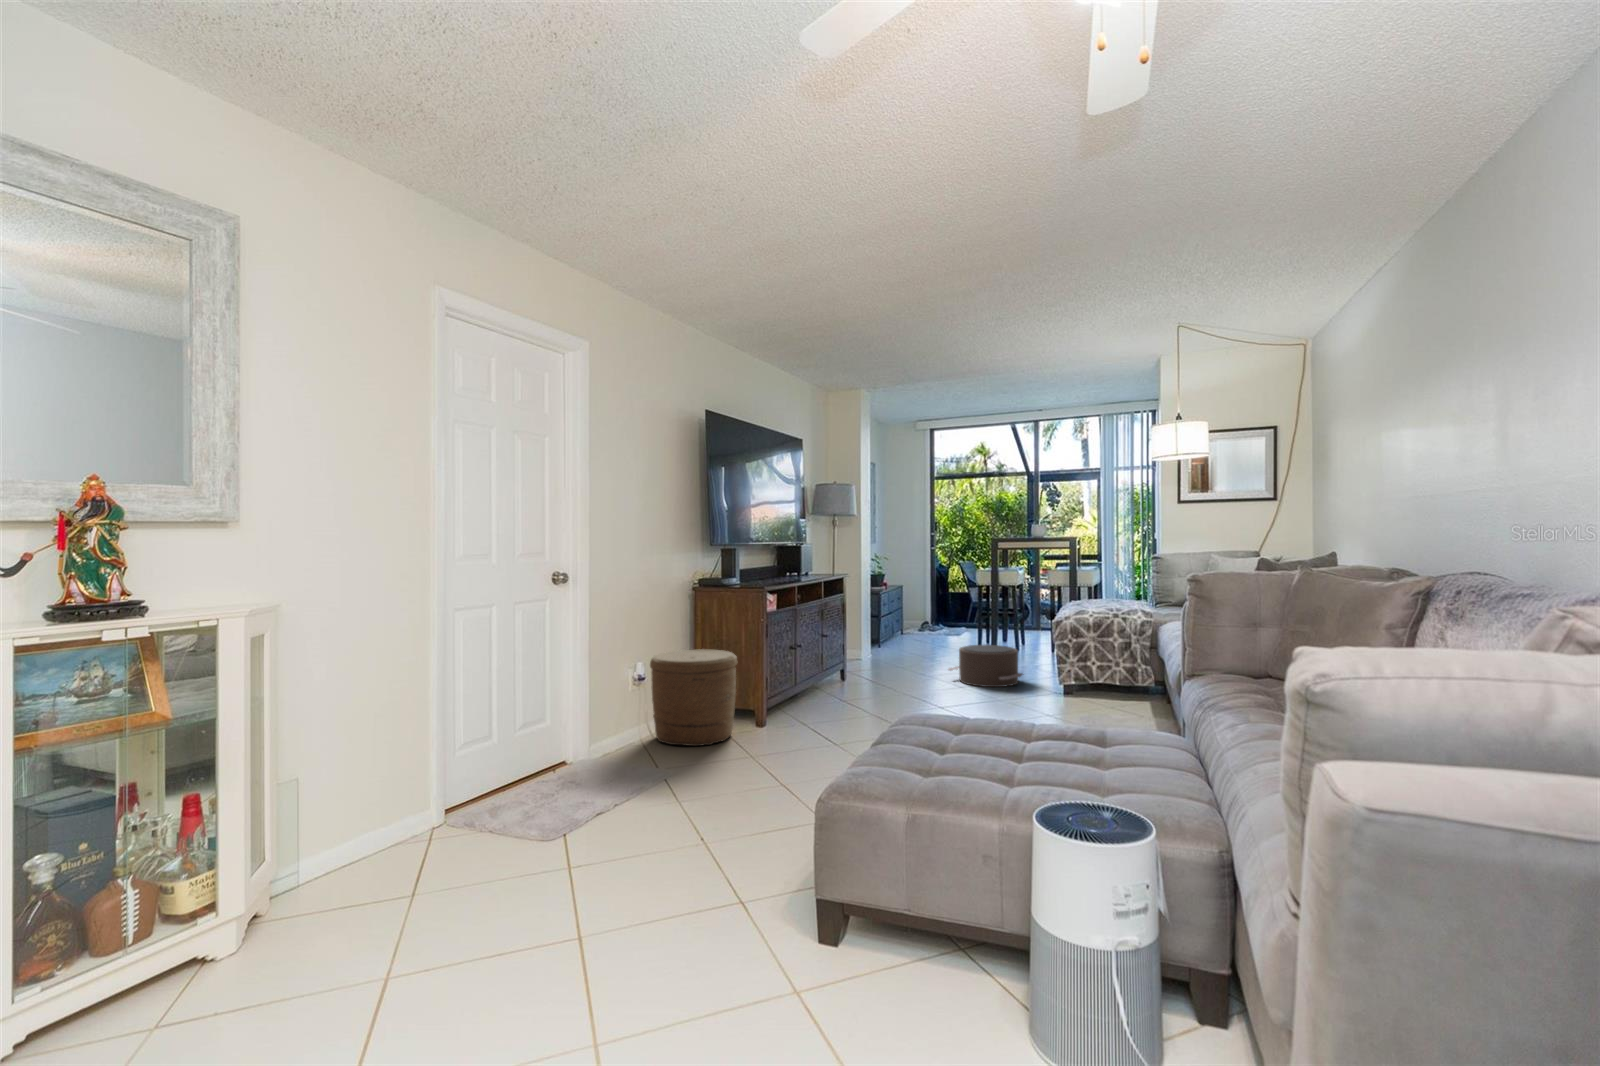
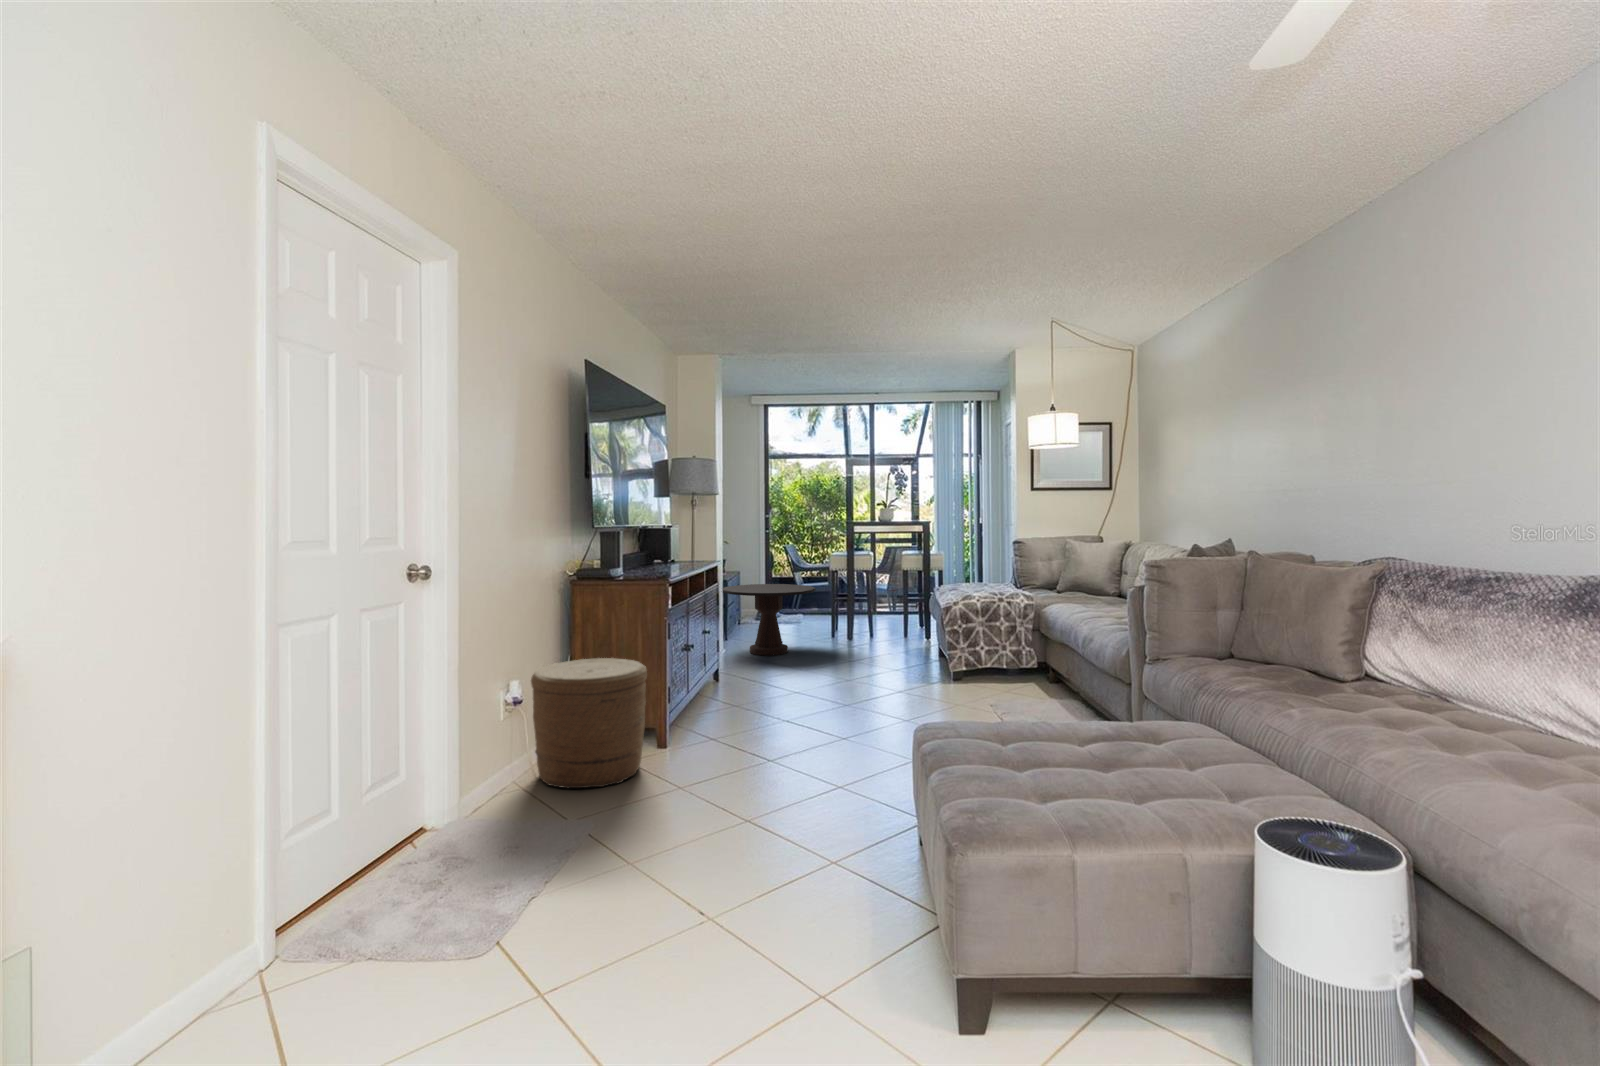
side table: none [864,598,953,664] -> present [723,584,816,656]
pouf: present [948,645,1022,687] -> none [826,633,907,677]

